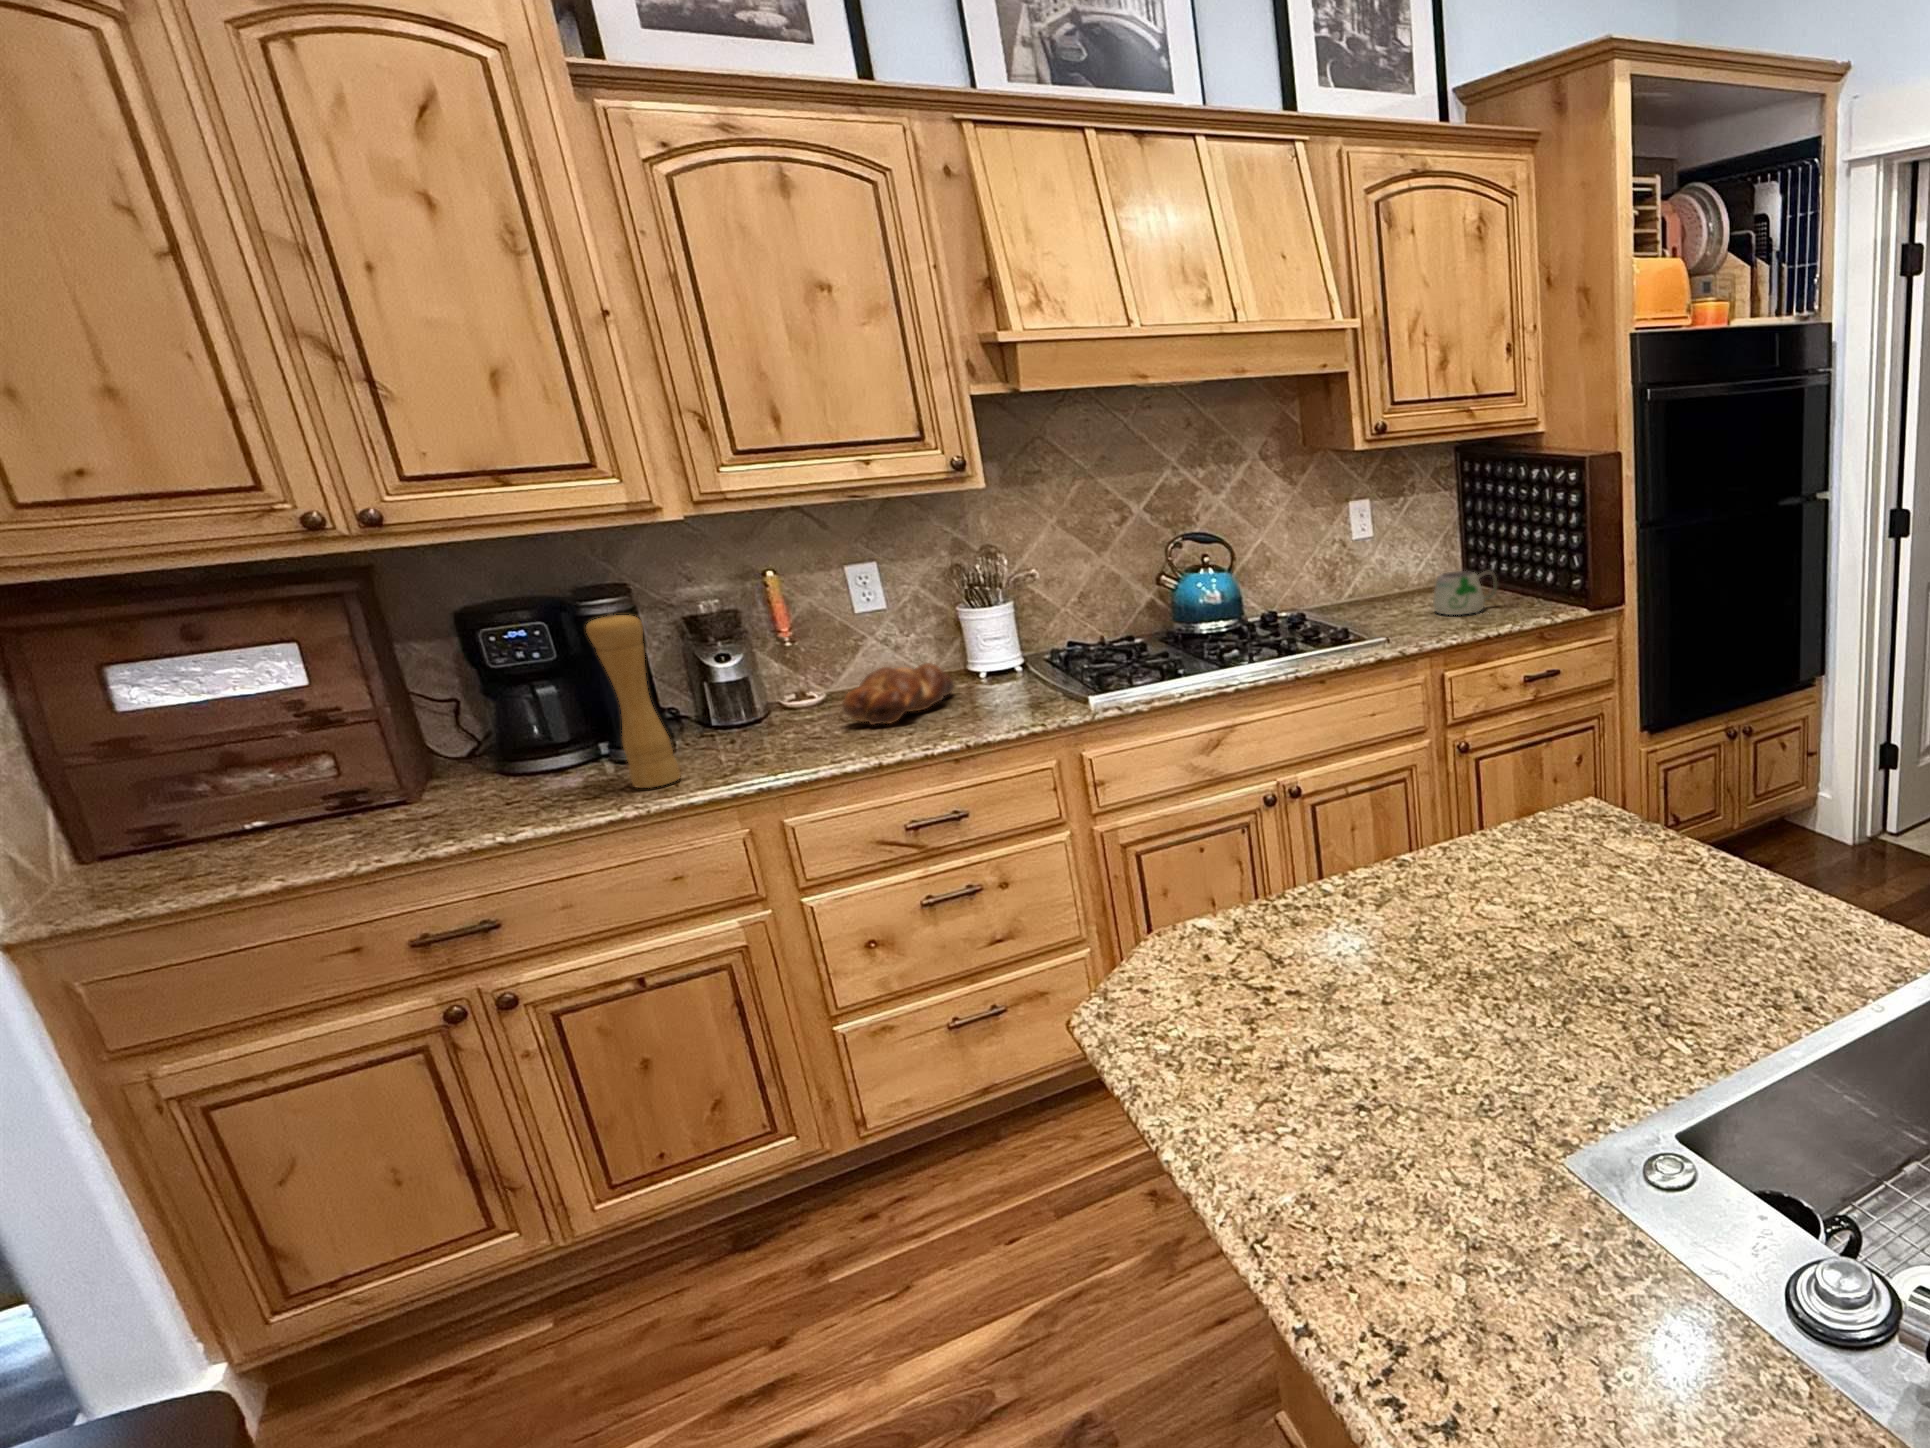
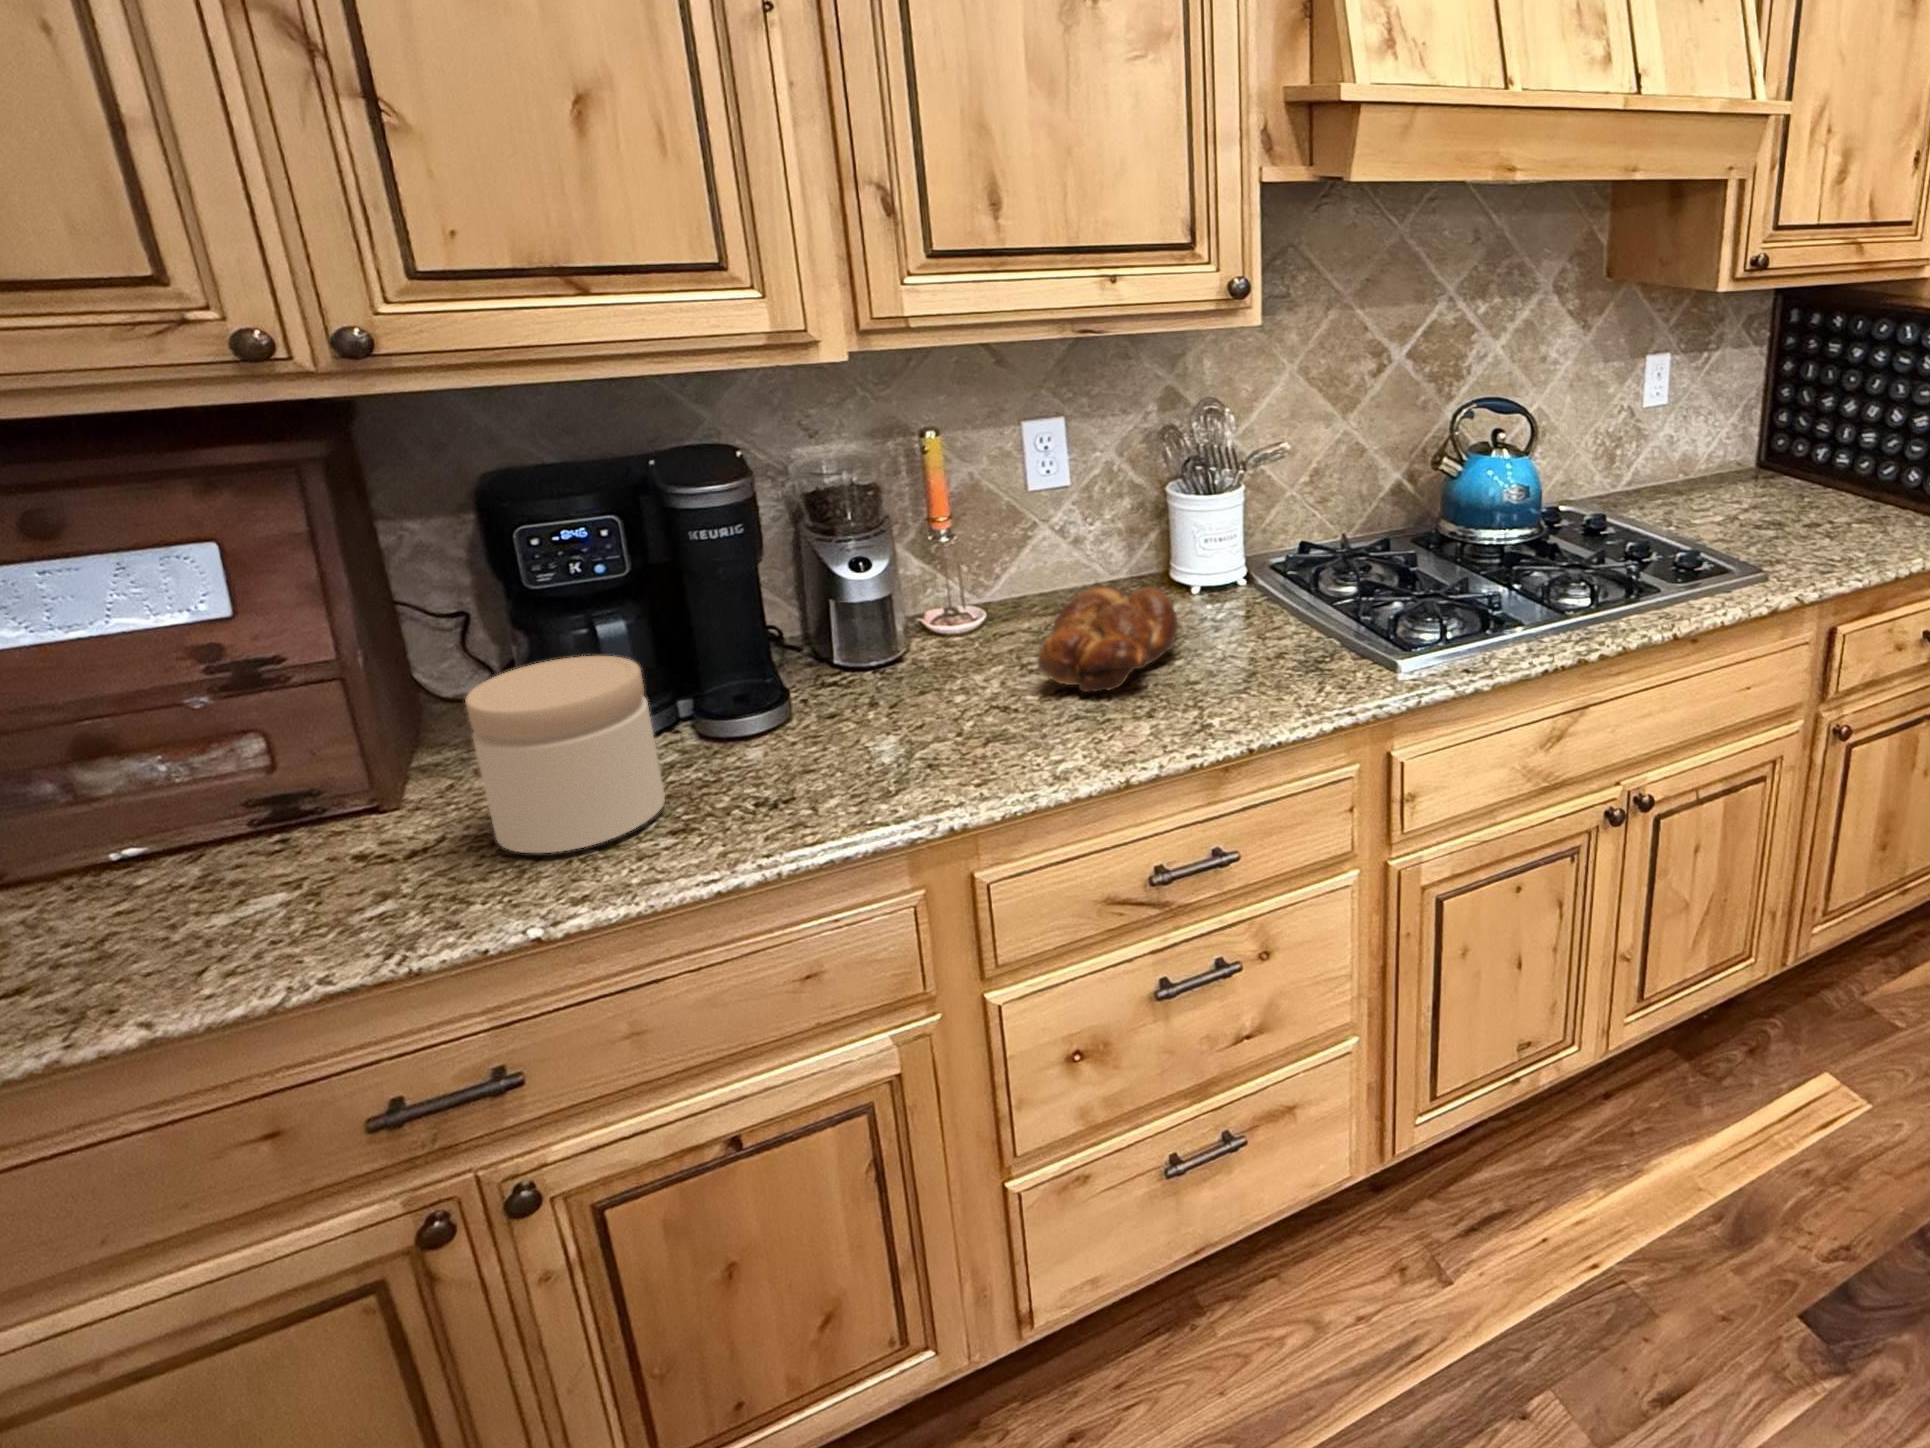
mug: present [1433,571,1497,615] -> none [1770,466,1867,533]
pepper mill: present [586,614,681,788] -> none [697,522,819,818]
jar: none [454,701,586,808] -> present [465,656,665,853]

